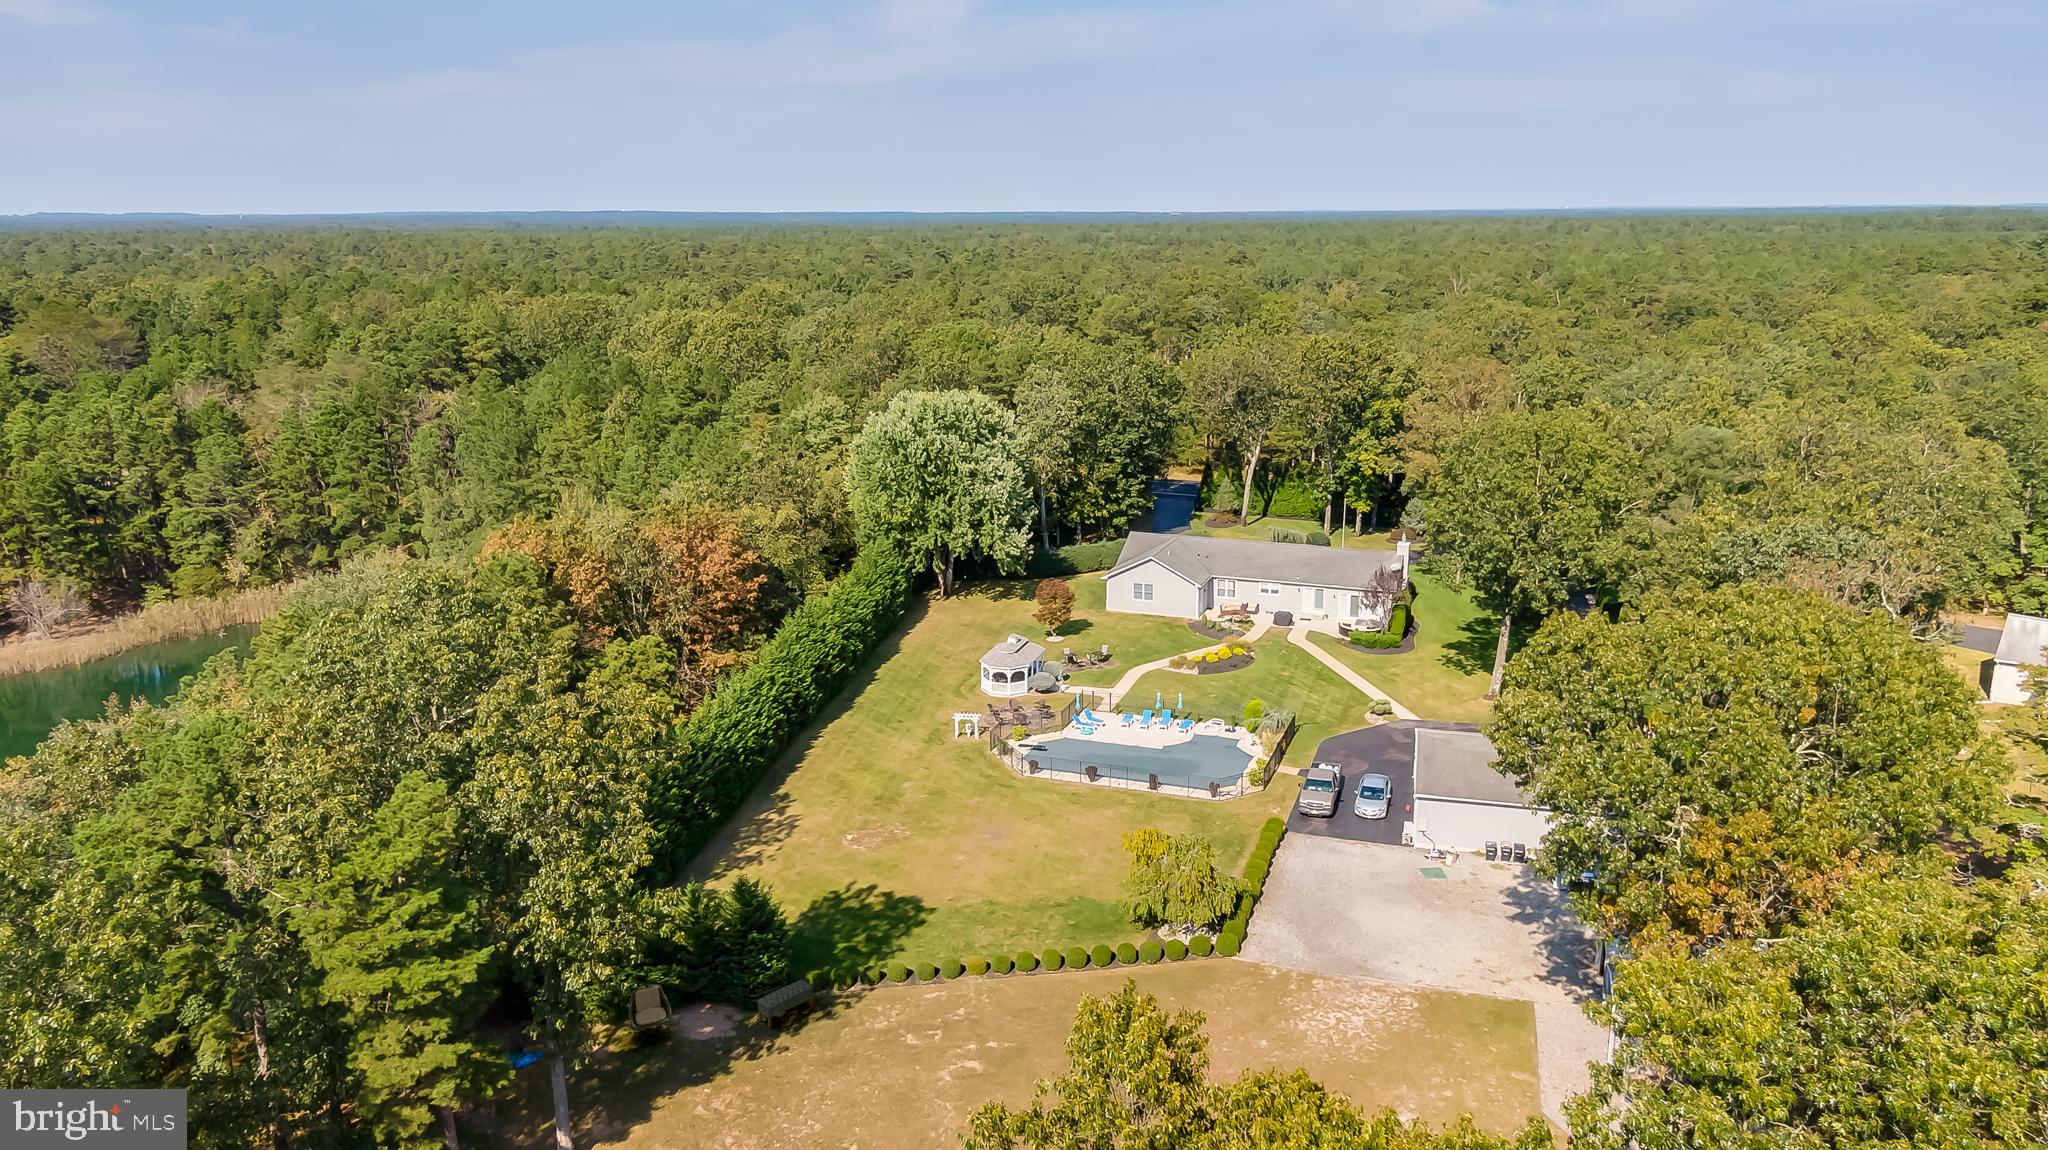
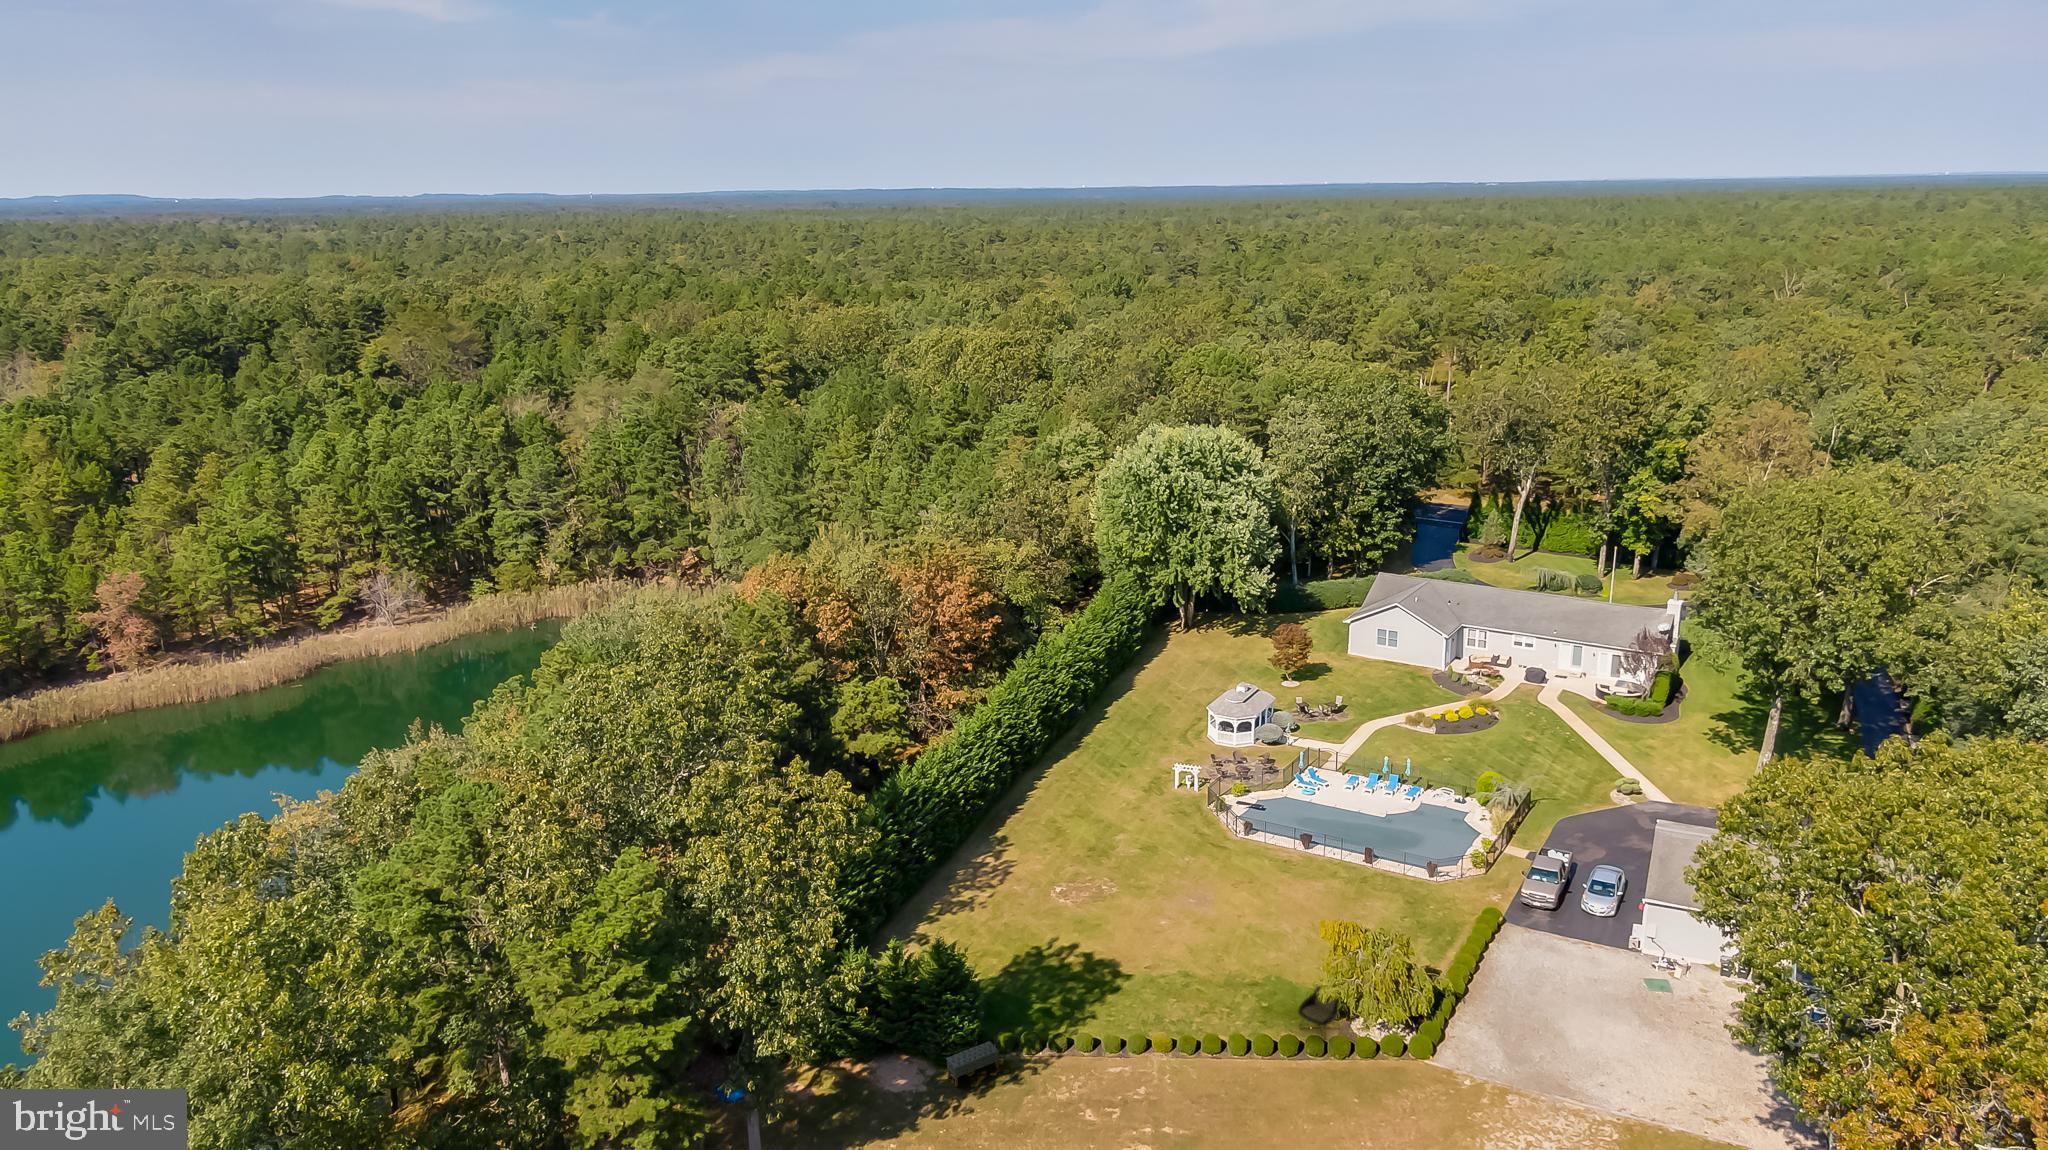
lounge chair: present [629,984,672,1046] -> present [1298,986,1340,1038]

